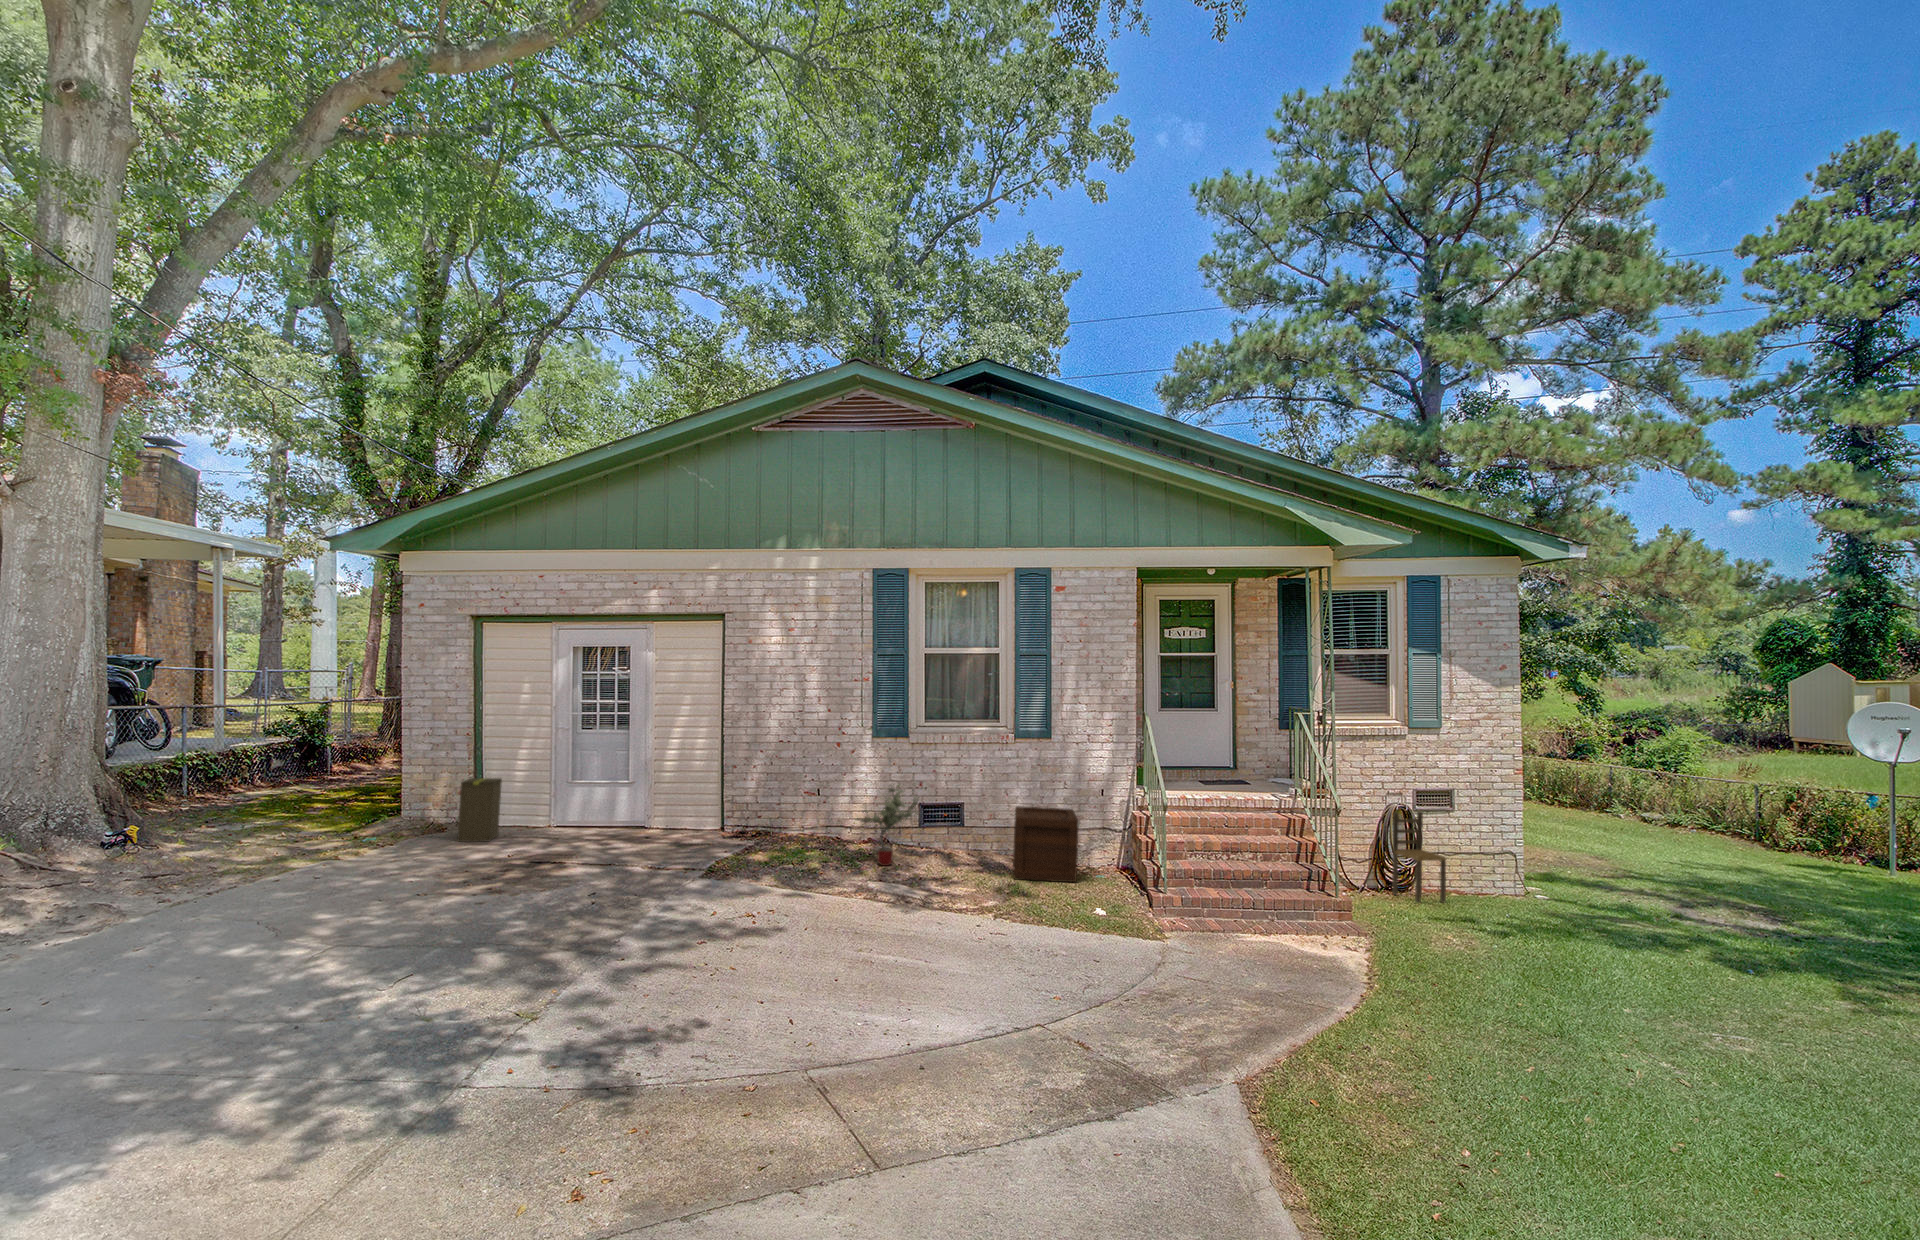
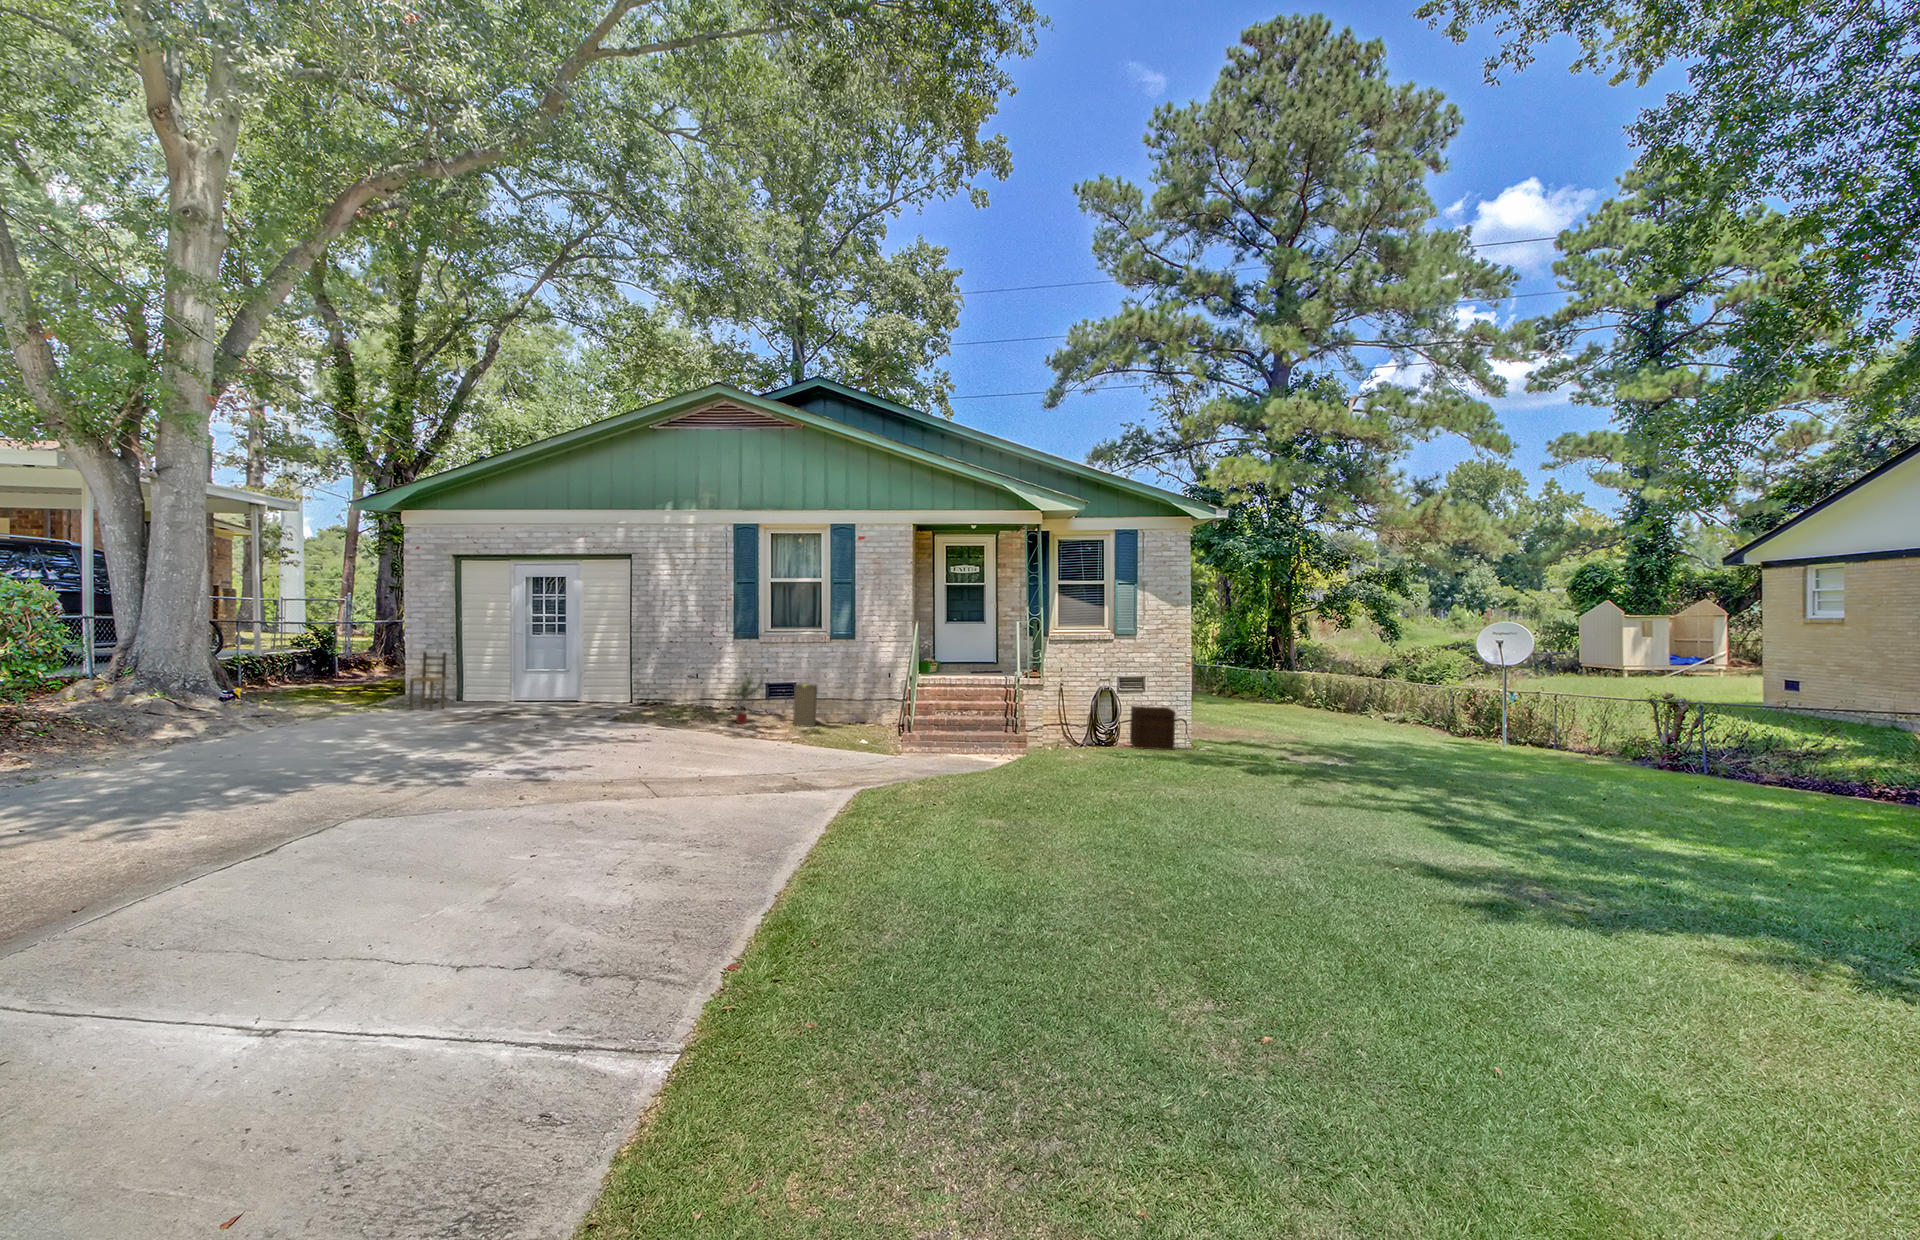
cardboard box: present [457,778,502,842] -> present [793,684,817,727]
wooden crate: present [1013,806,1078,882] -> present [1130,706,1176,750]
chair: present [1392,812,1446,903] -> present [409,652,447,710]

